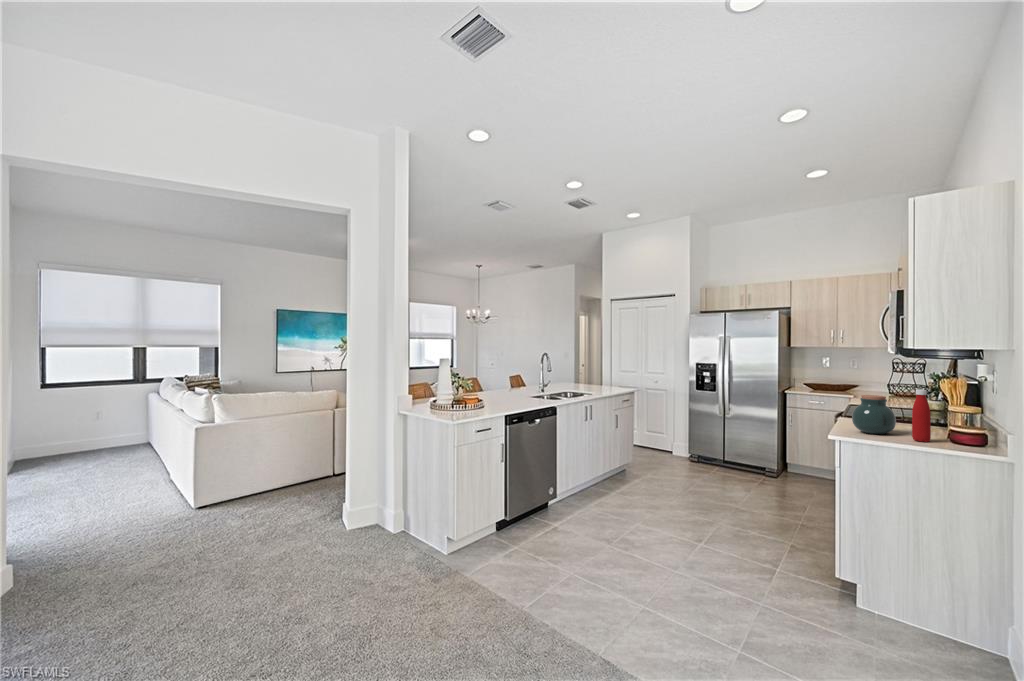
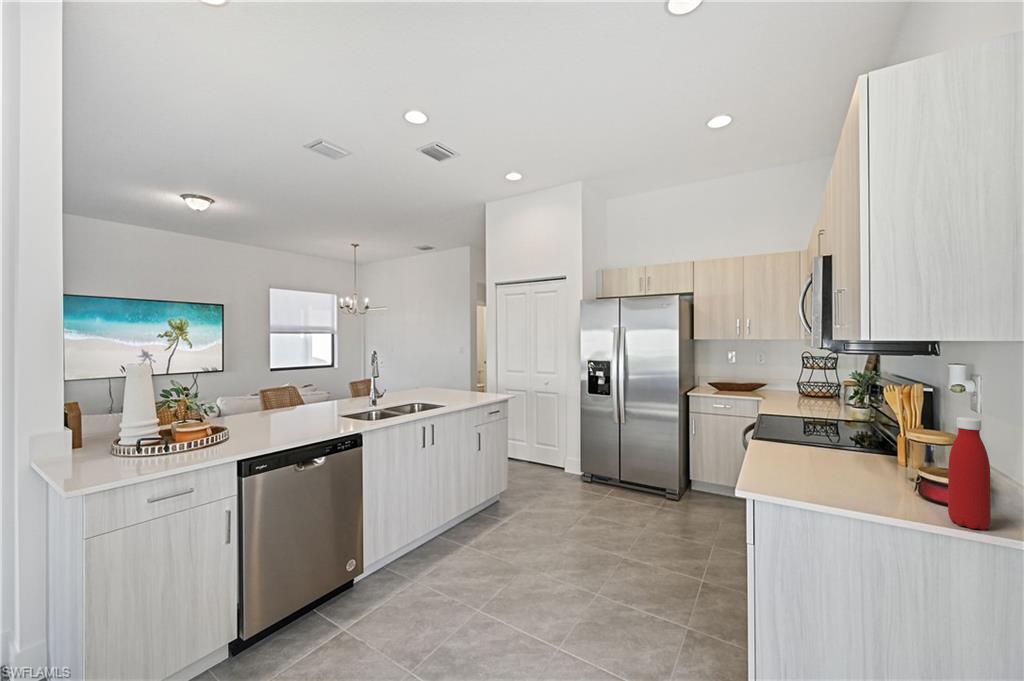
jar: present [852,395,896,434] -> none [816,421,898,498]

